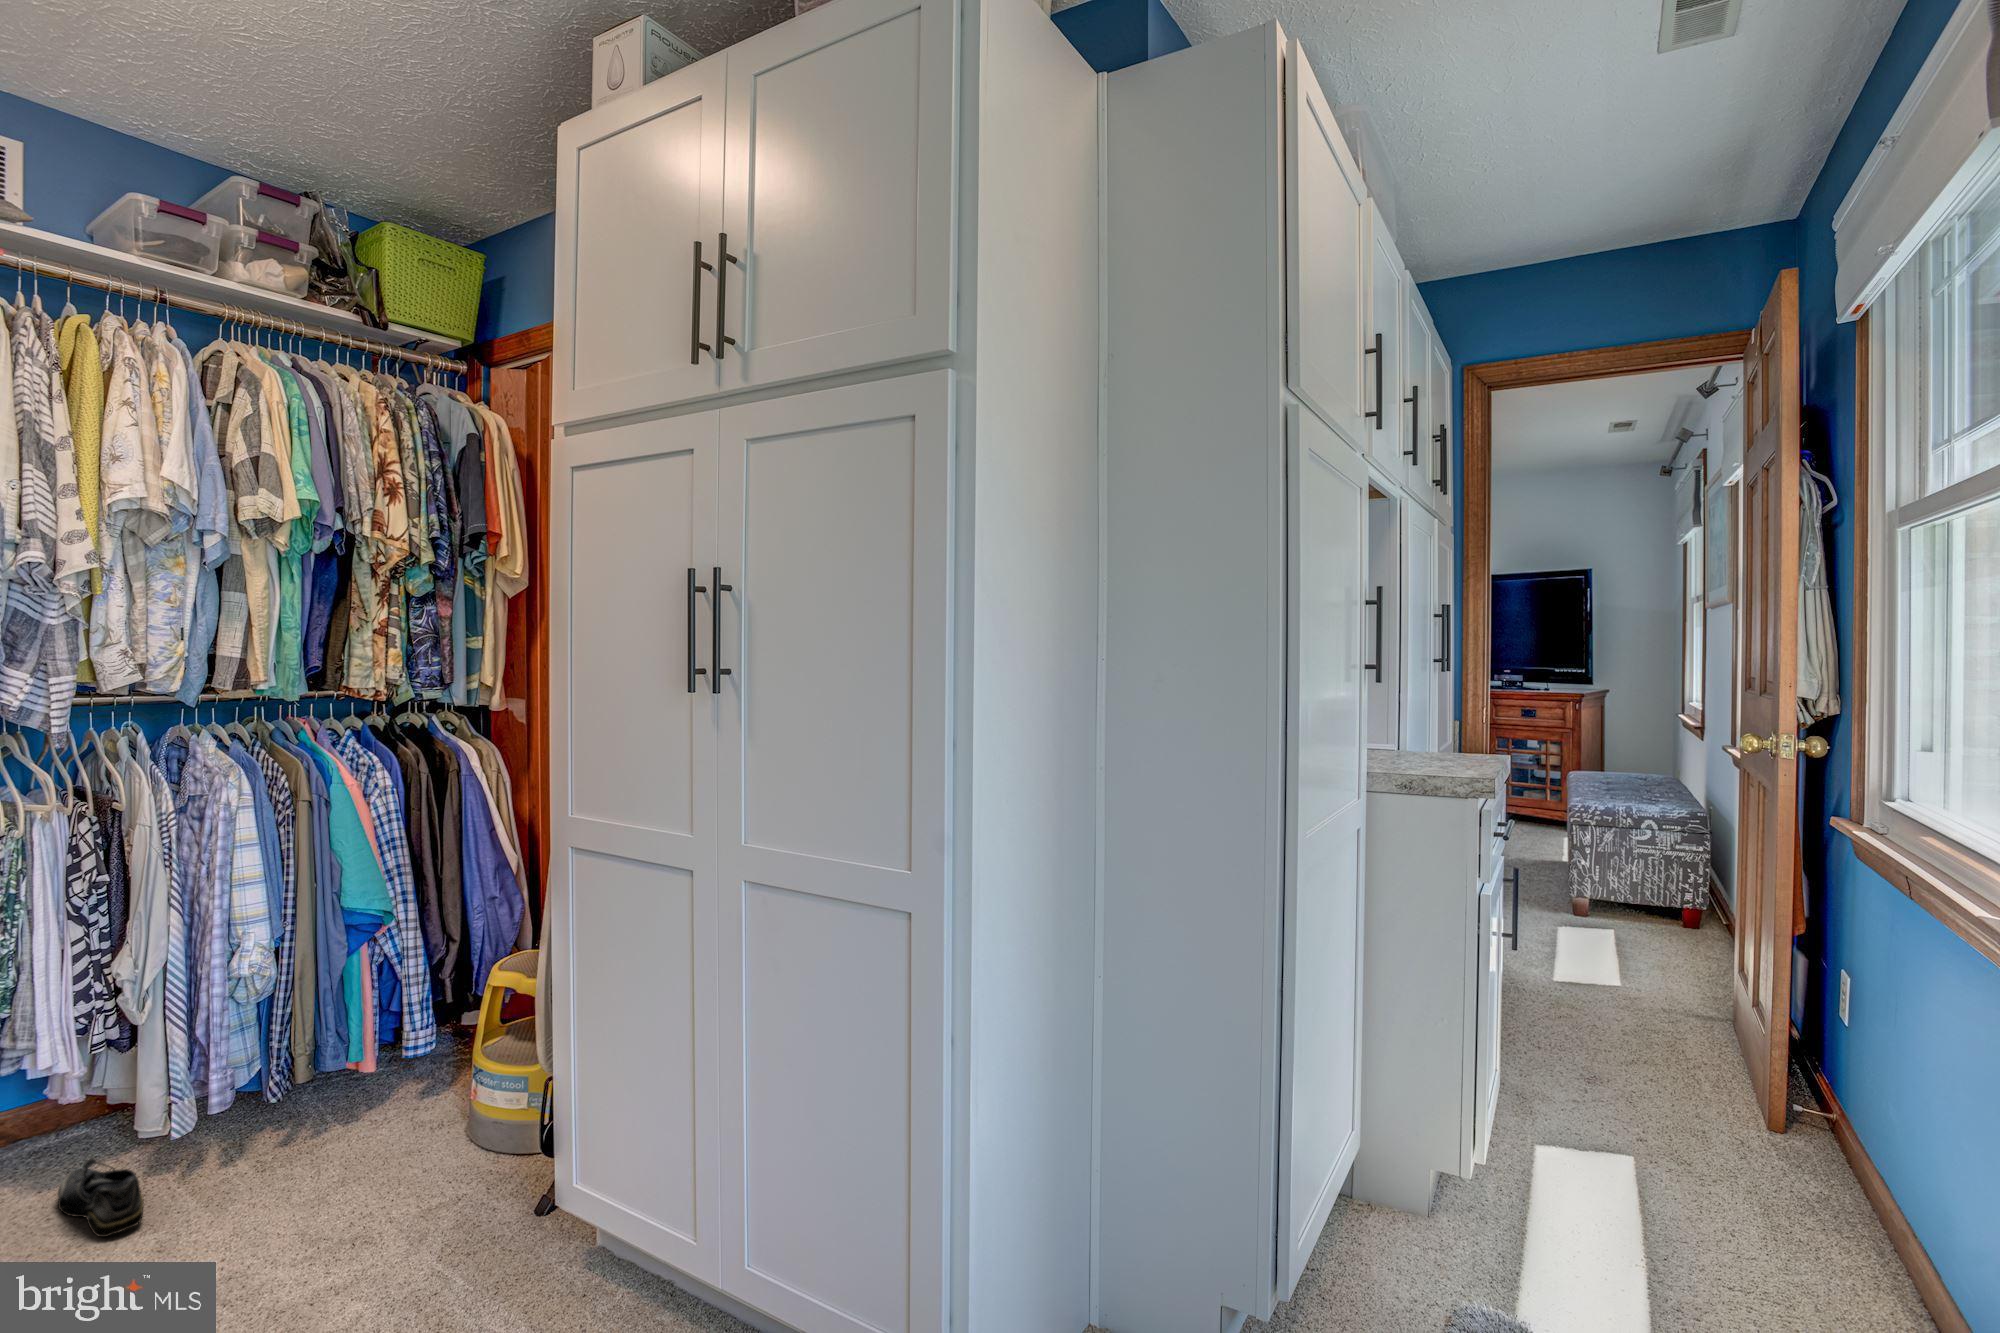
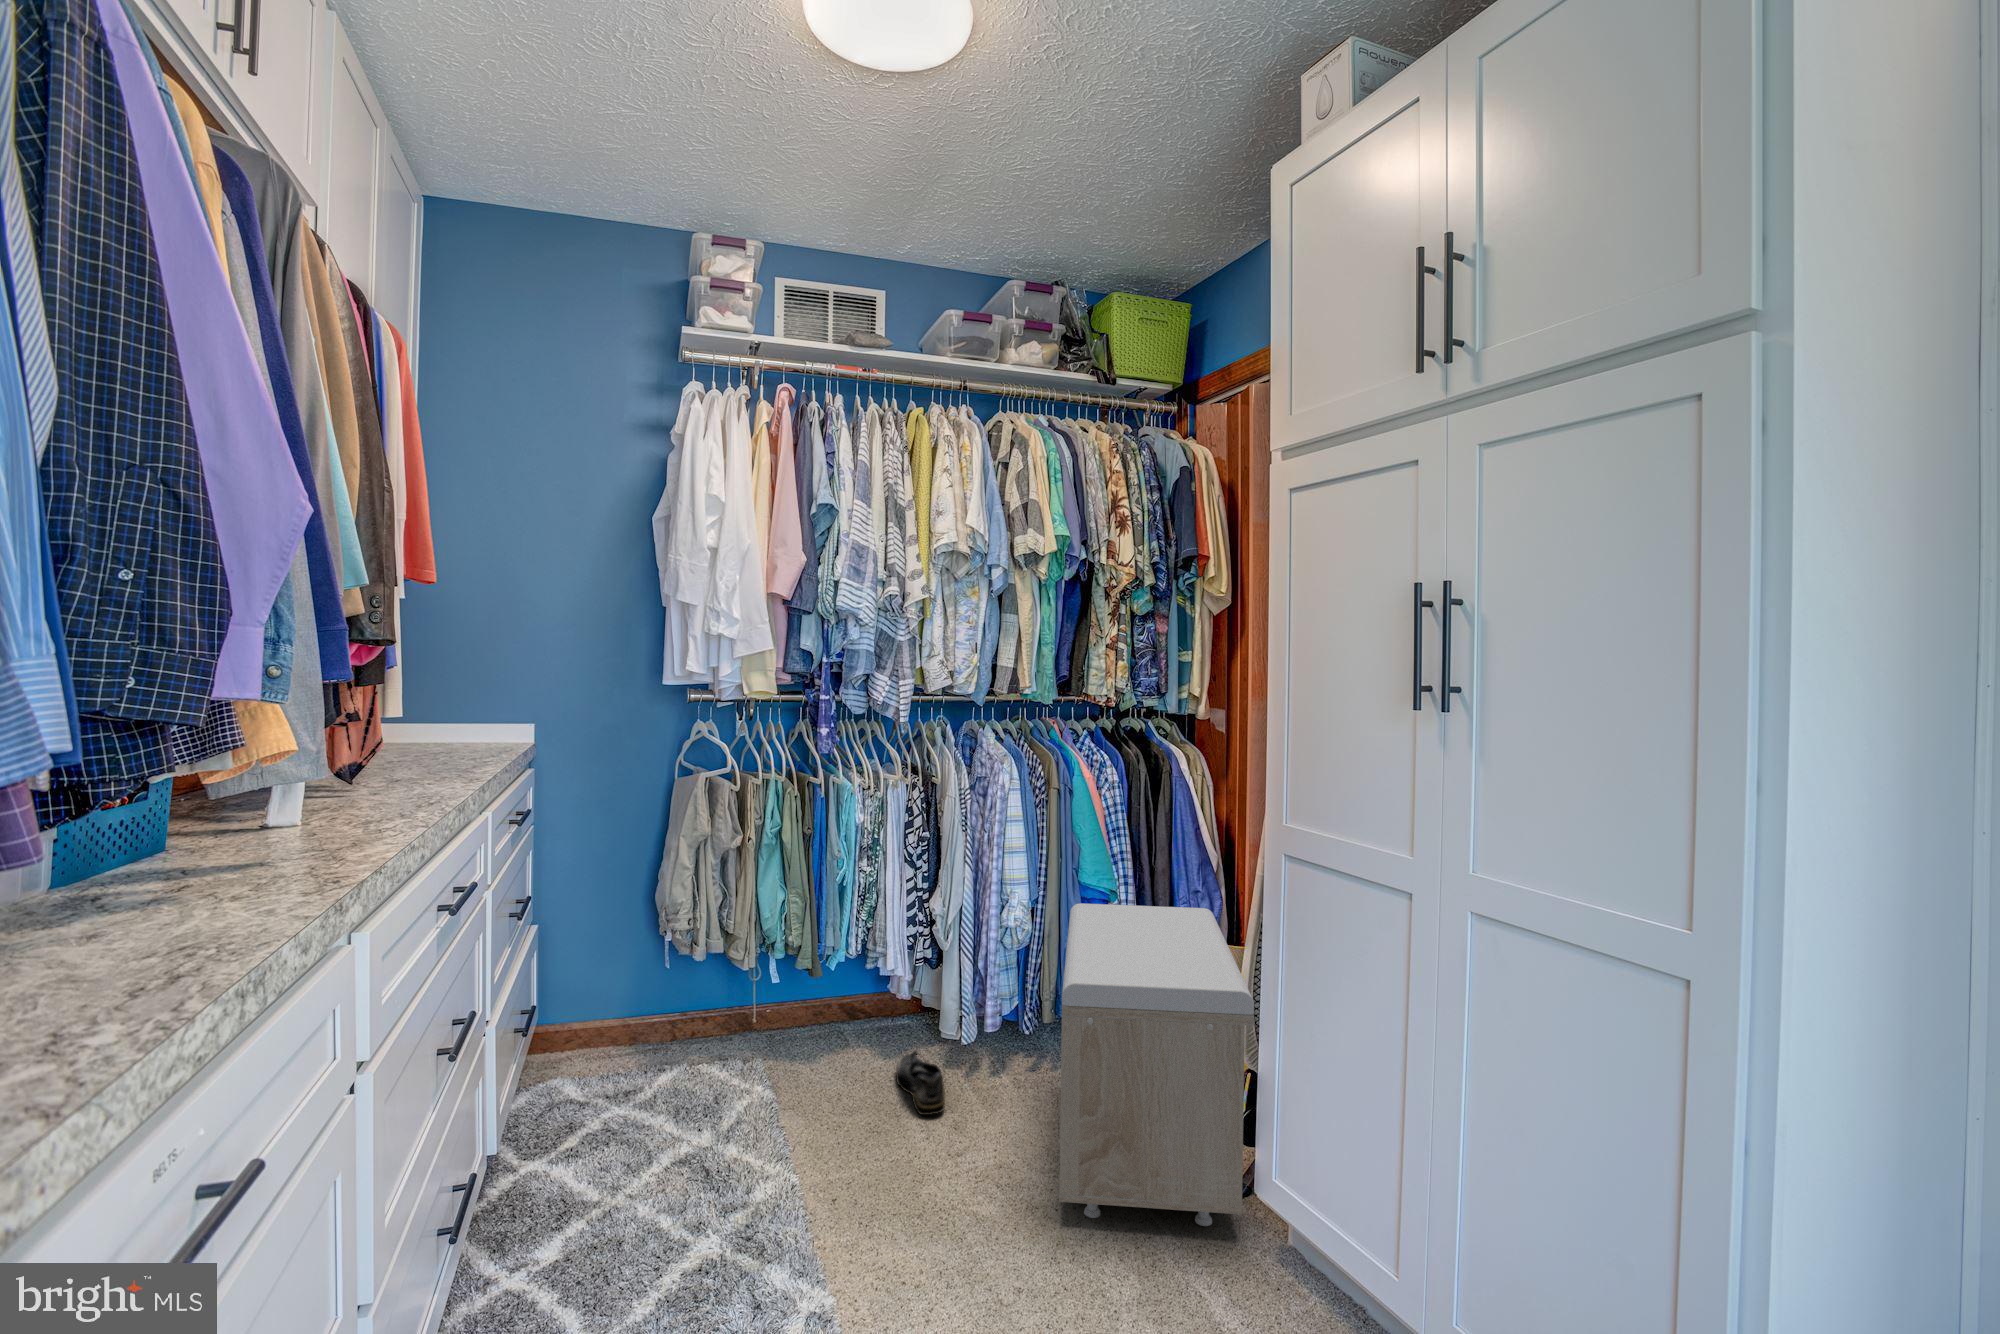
storage bench: none [315,913,549,1273] -> present [1059,903,1254,1226]

